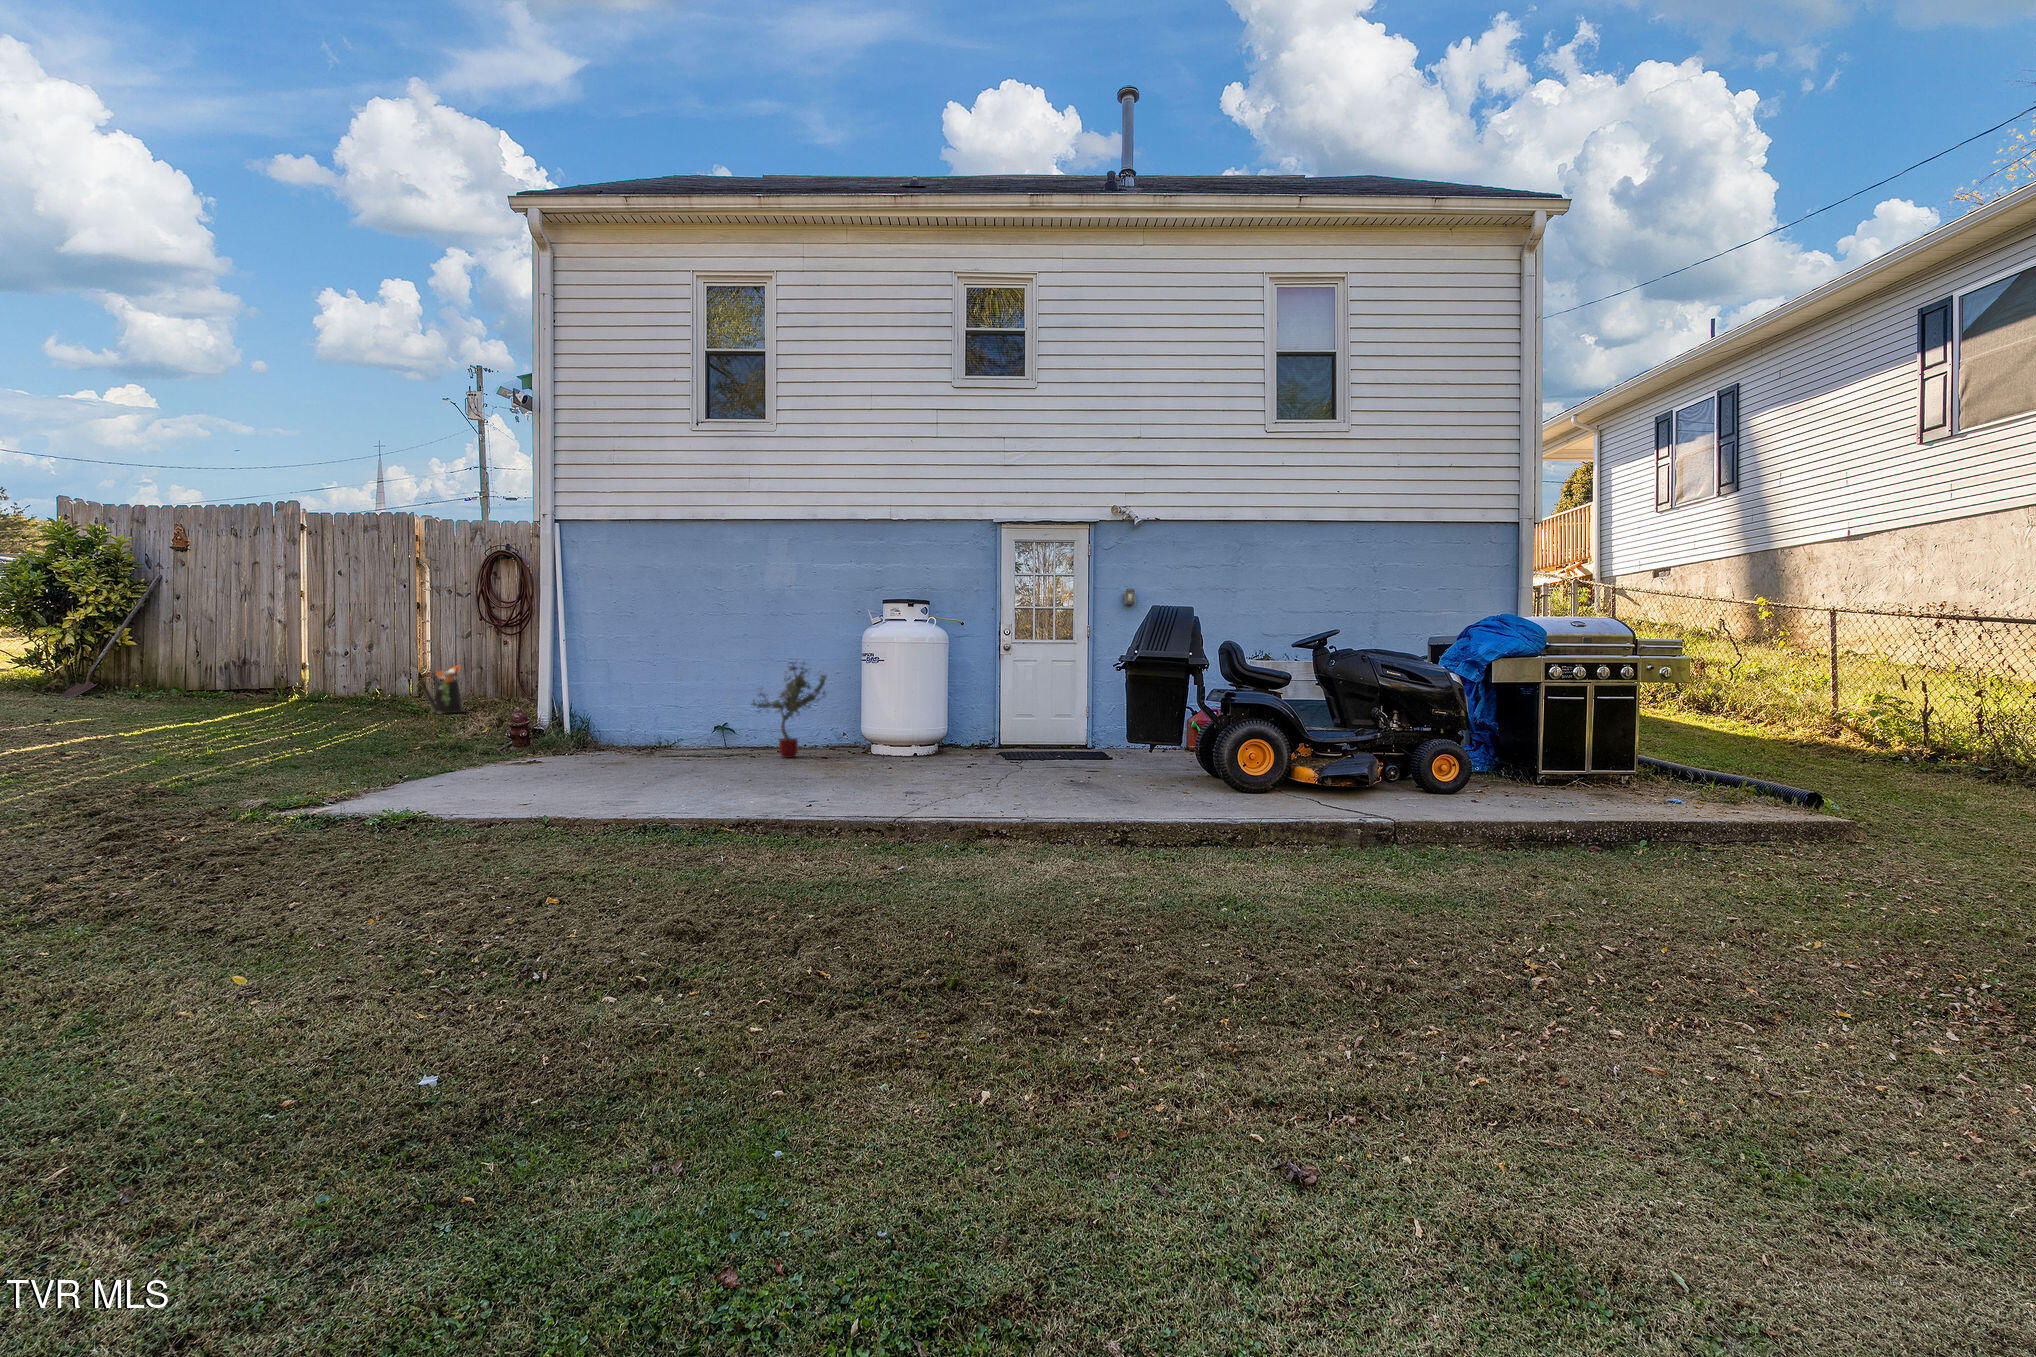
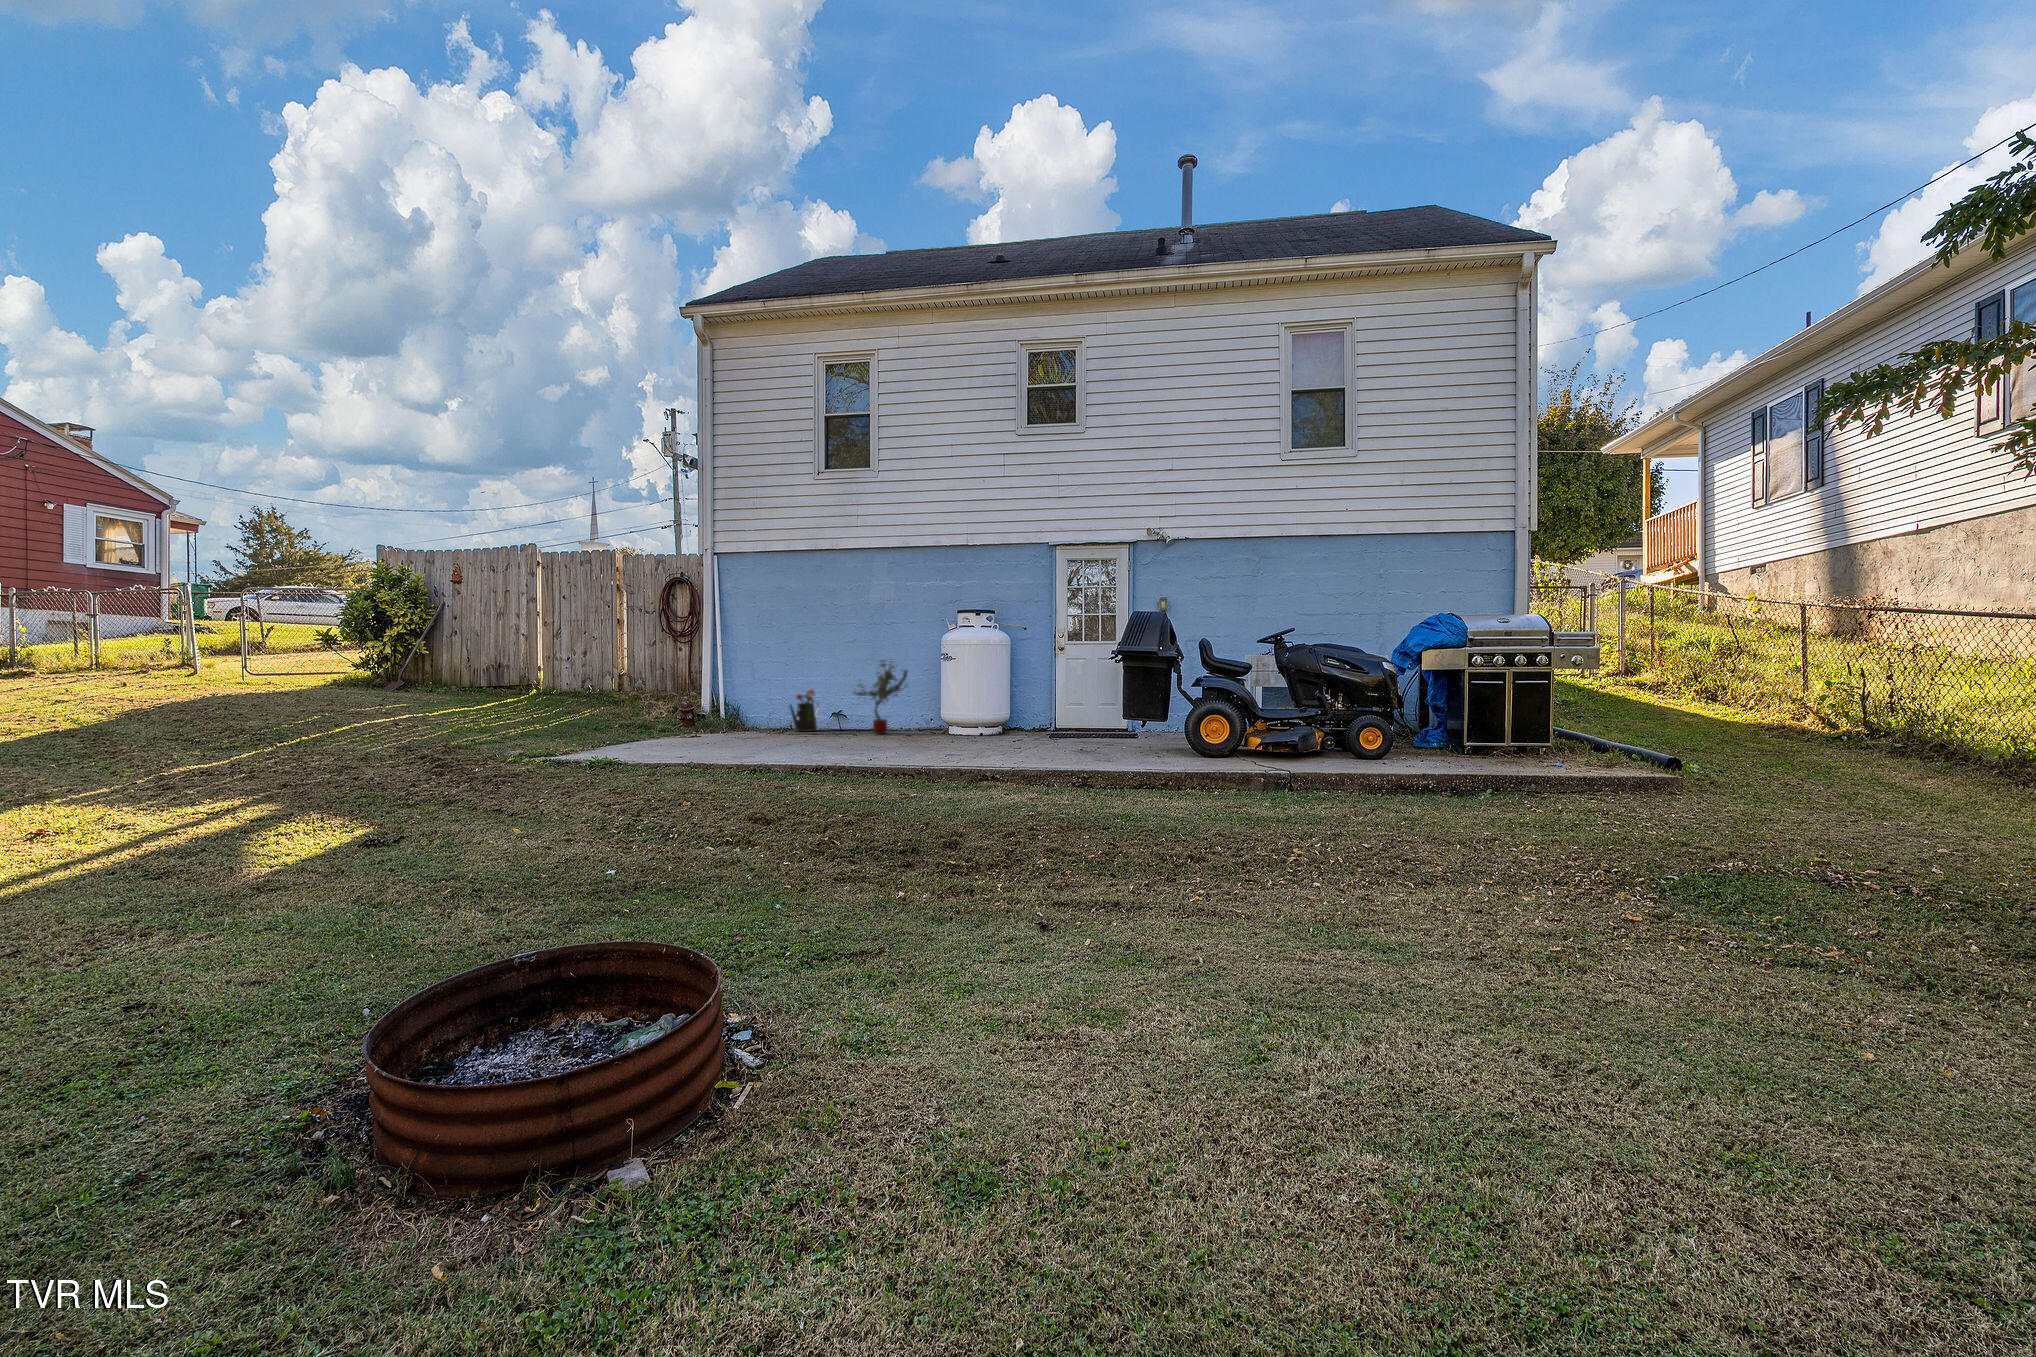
watering can: present [421,665,464,713] -> present [789,690,817,732]

